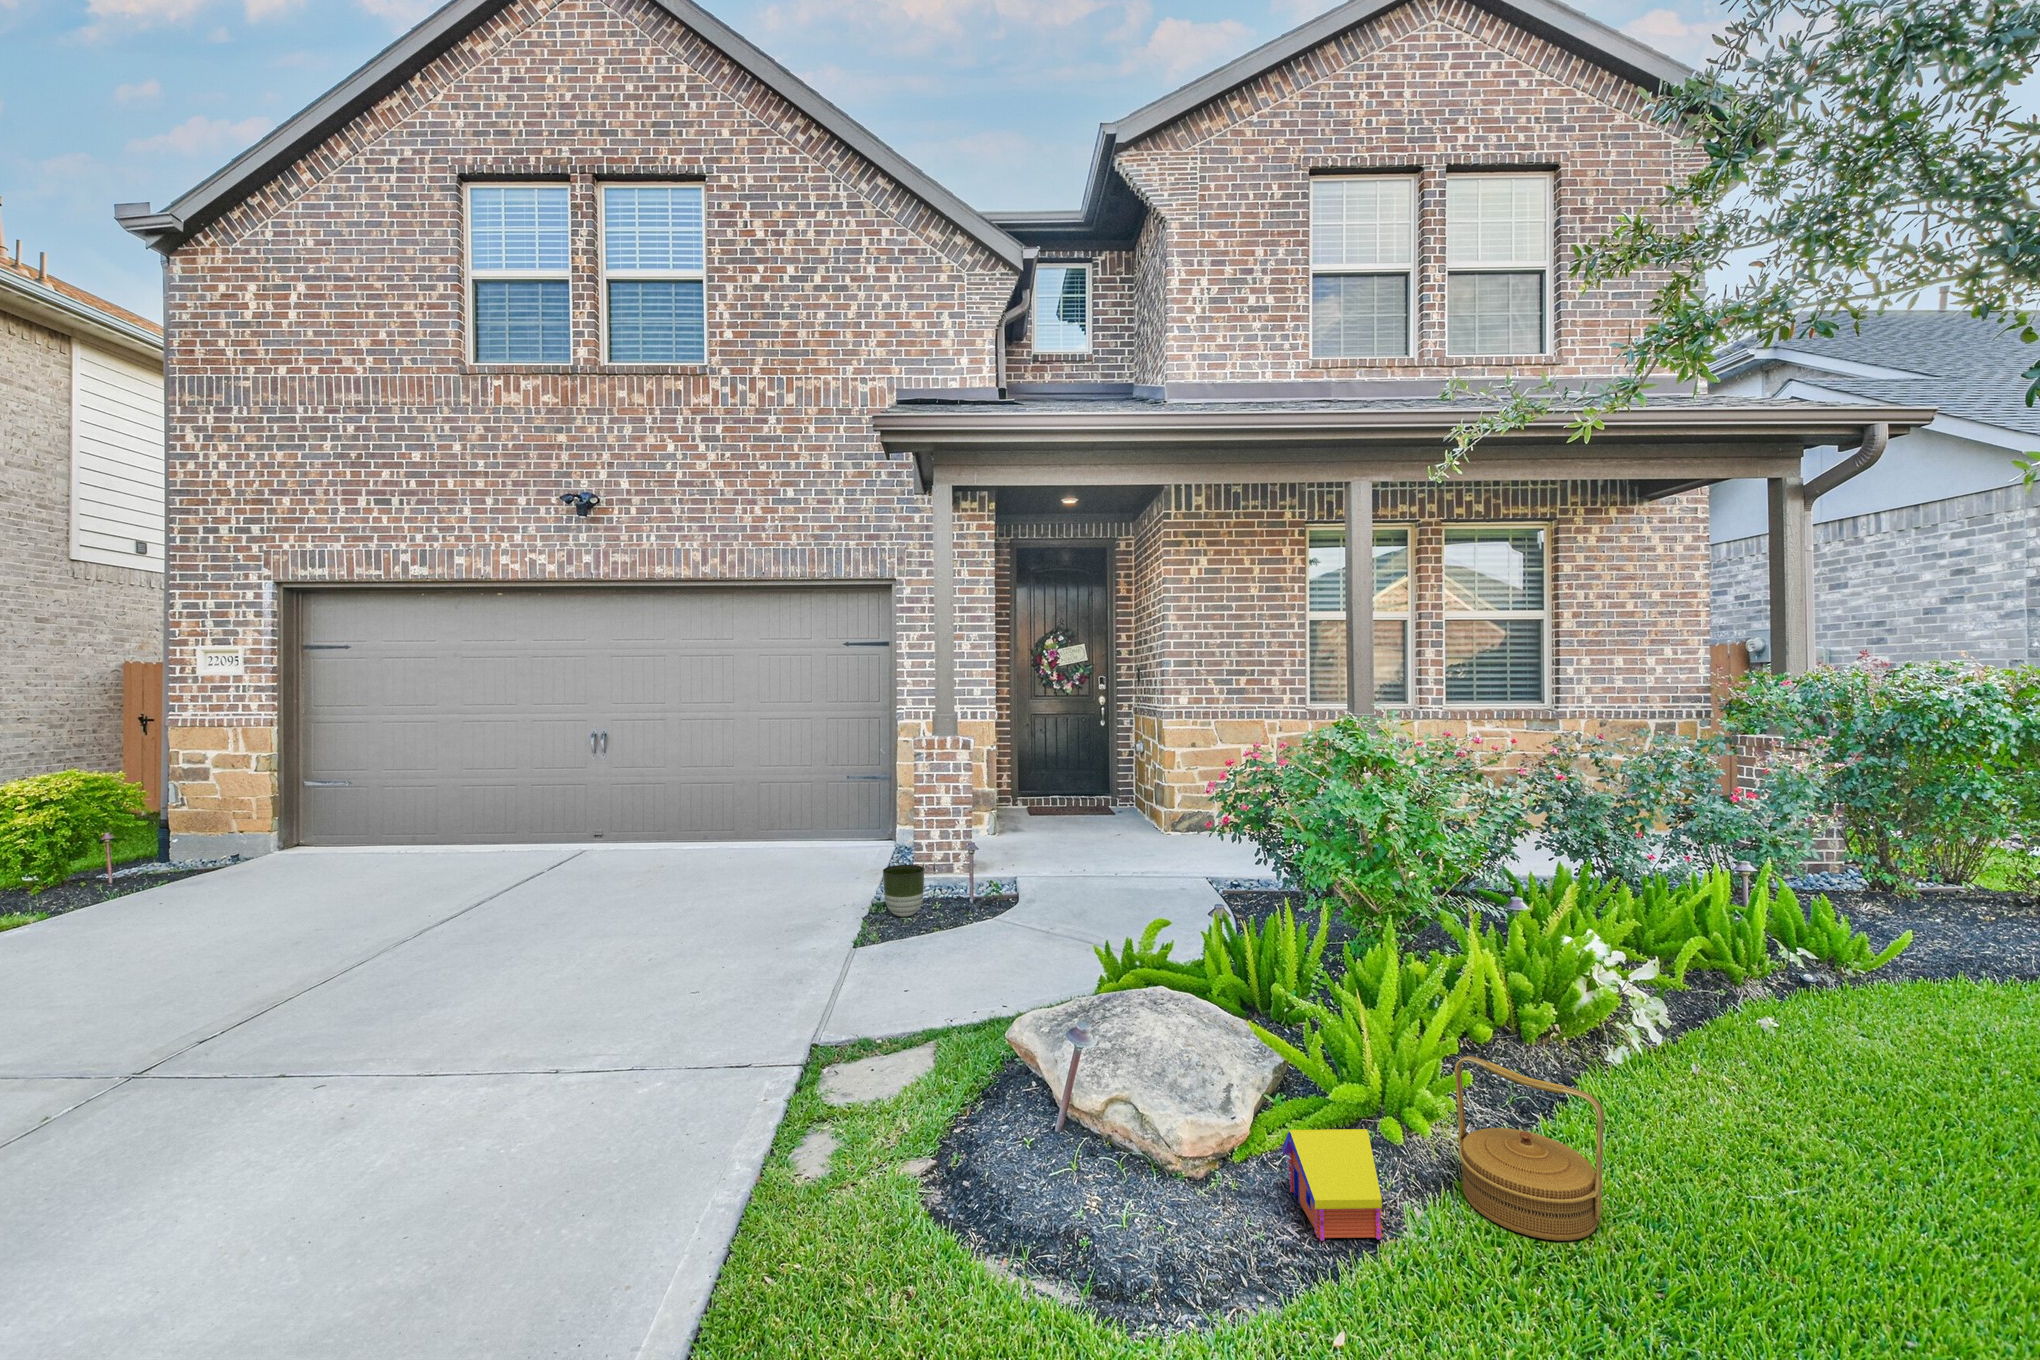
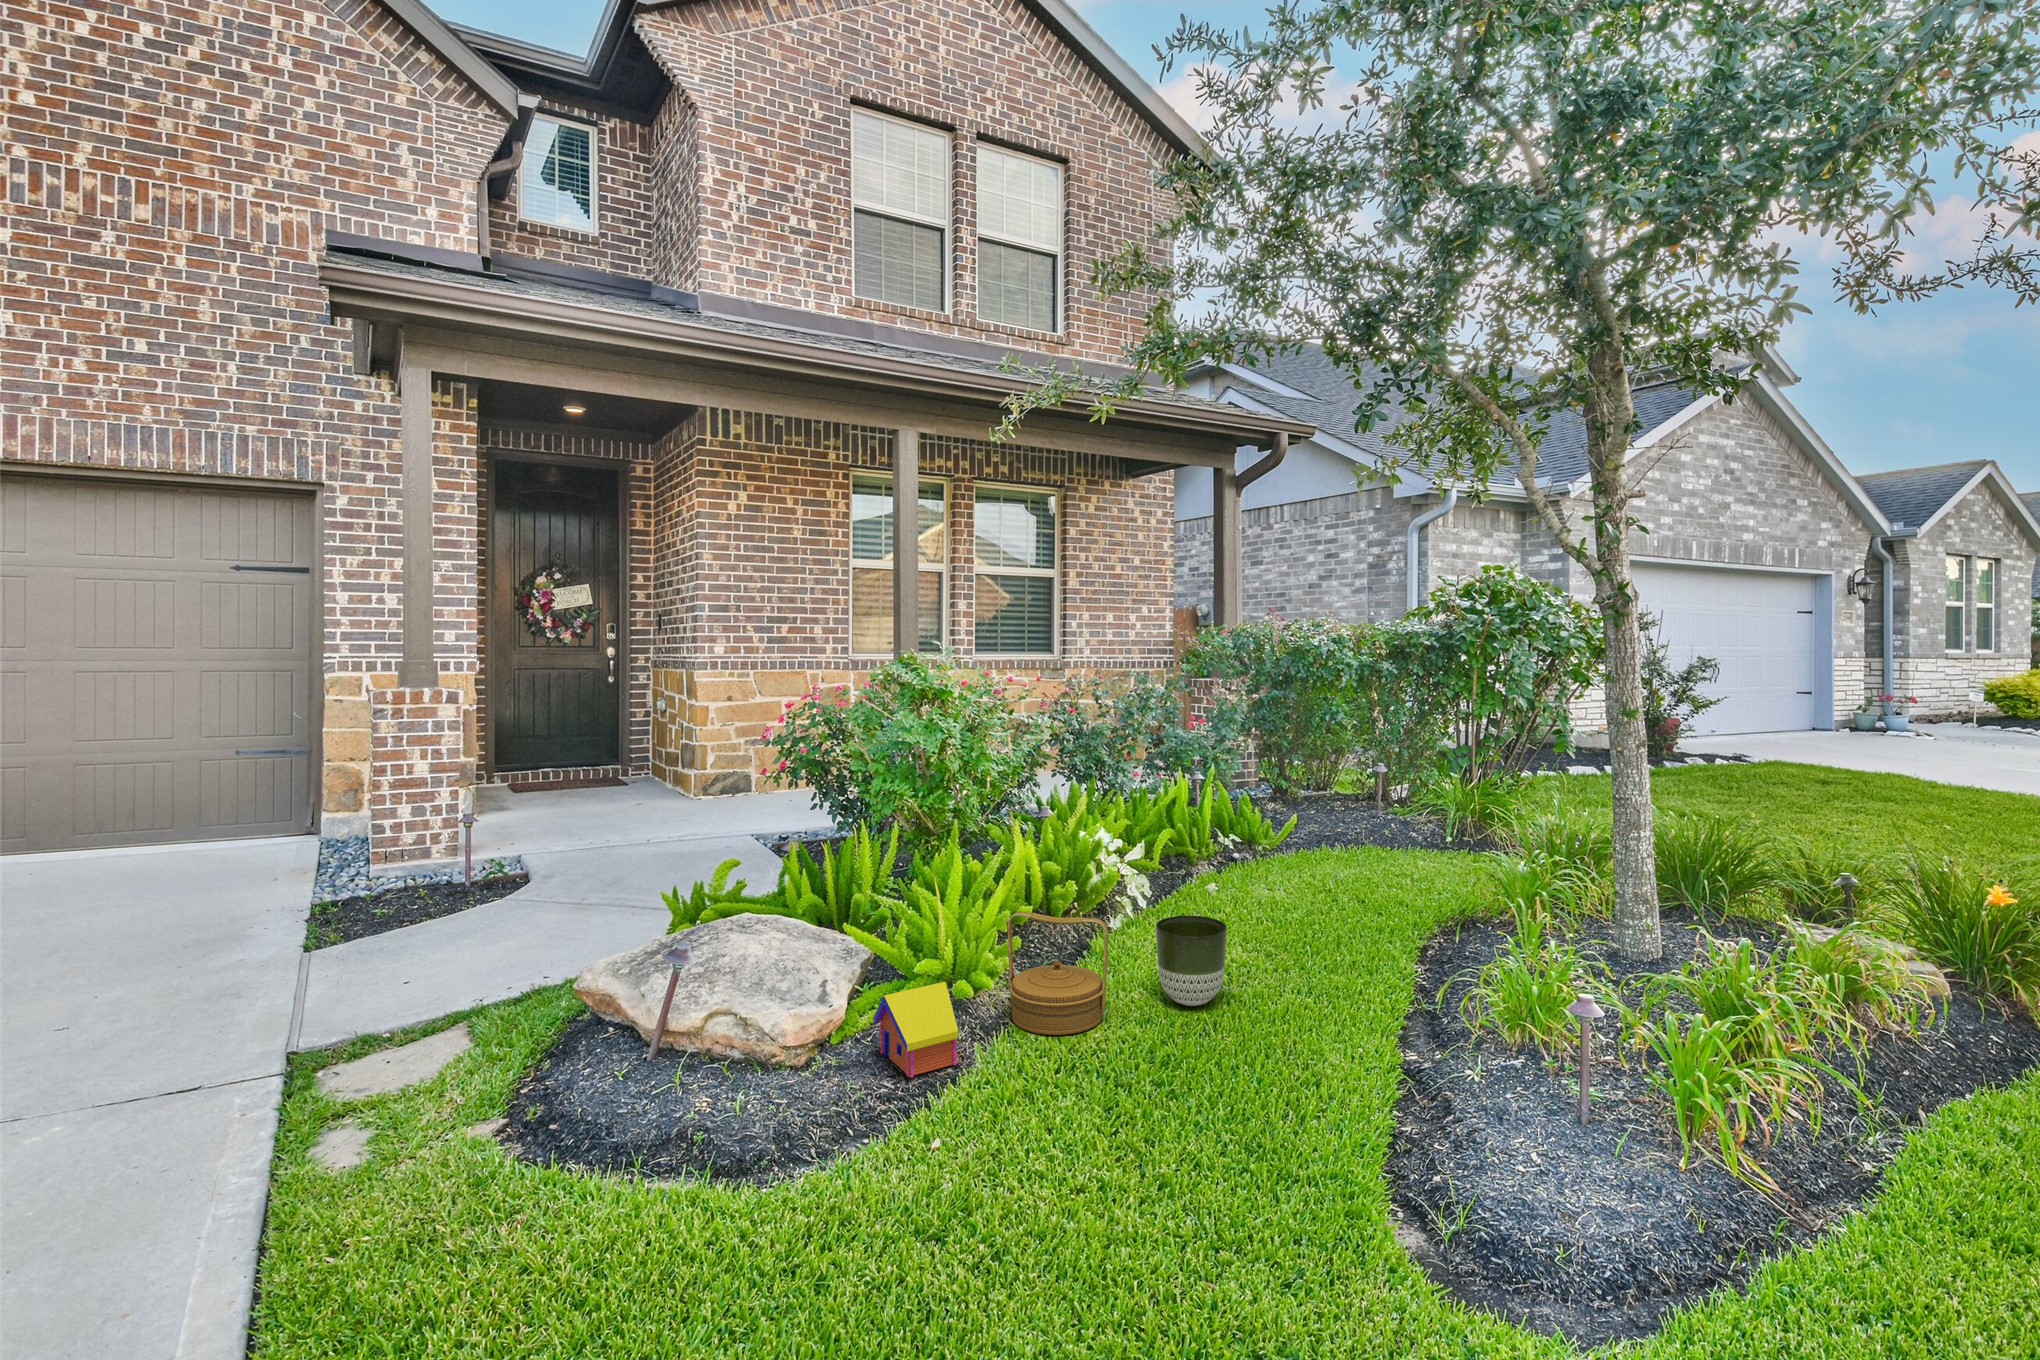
planter: present [883,865,924,917] -> present [1156,915,1227,1006]

